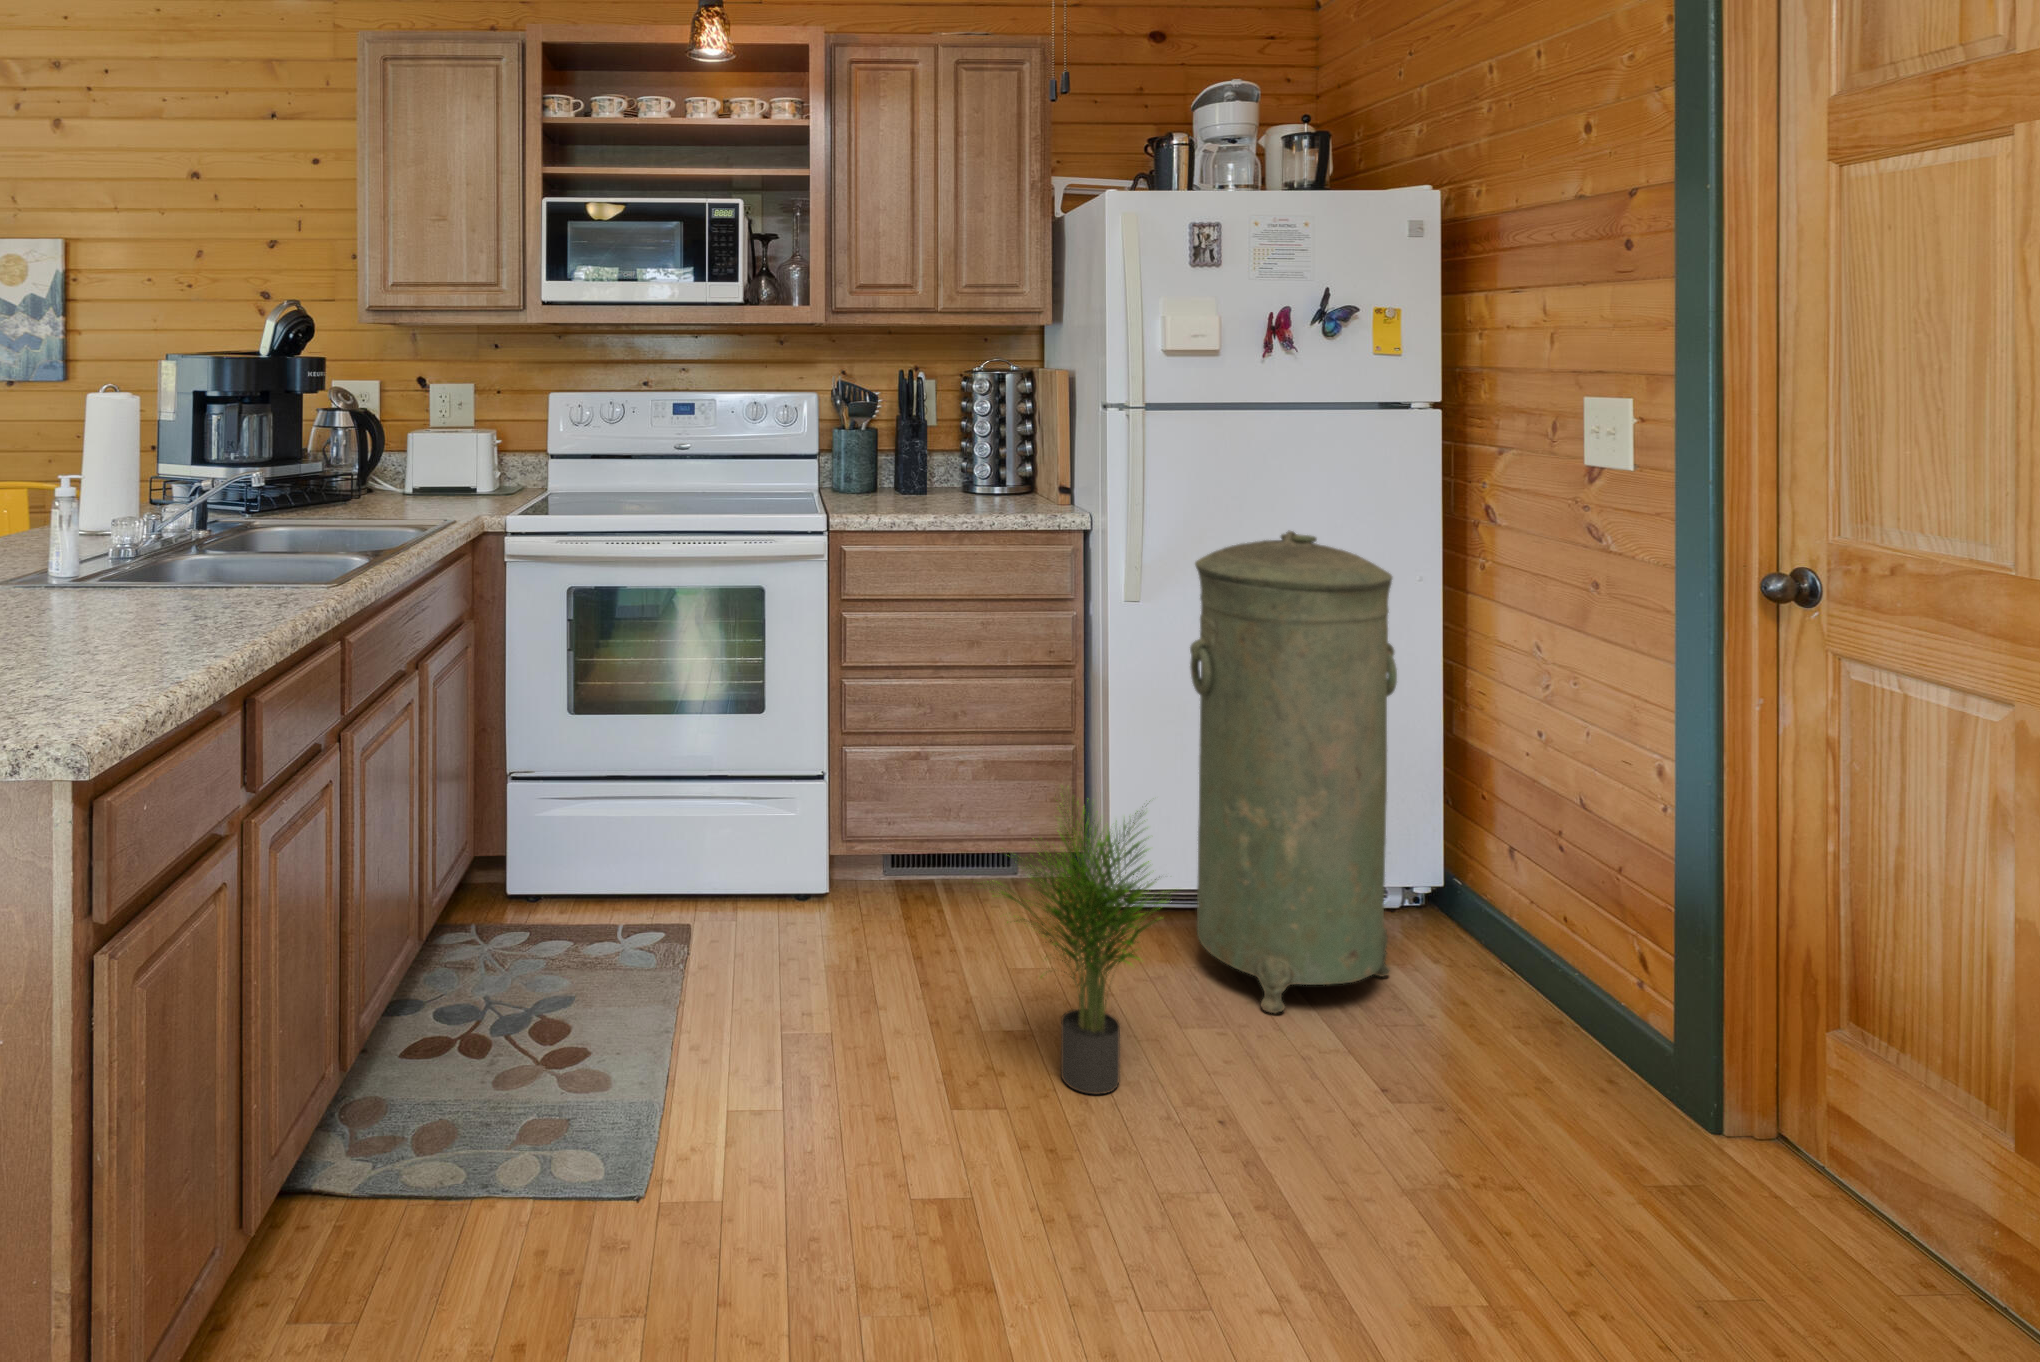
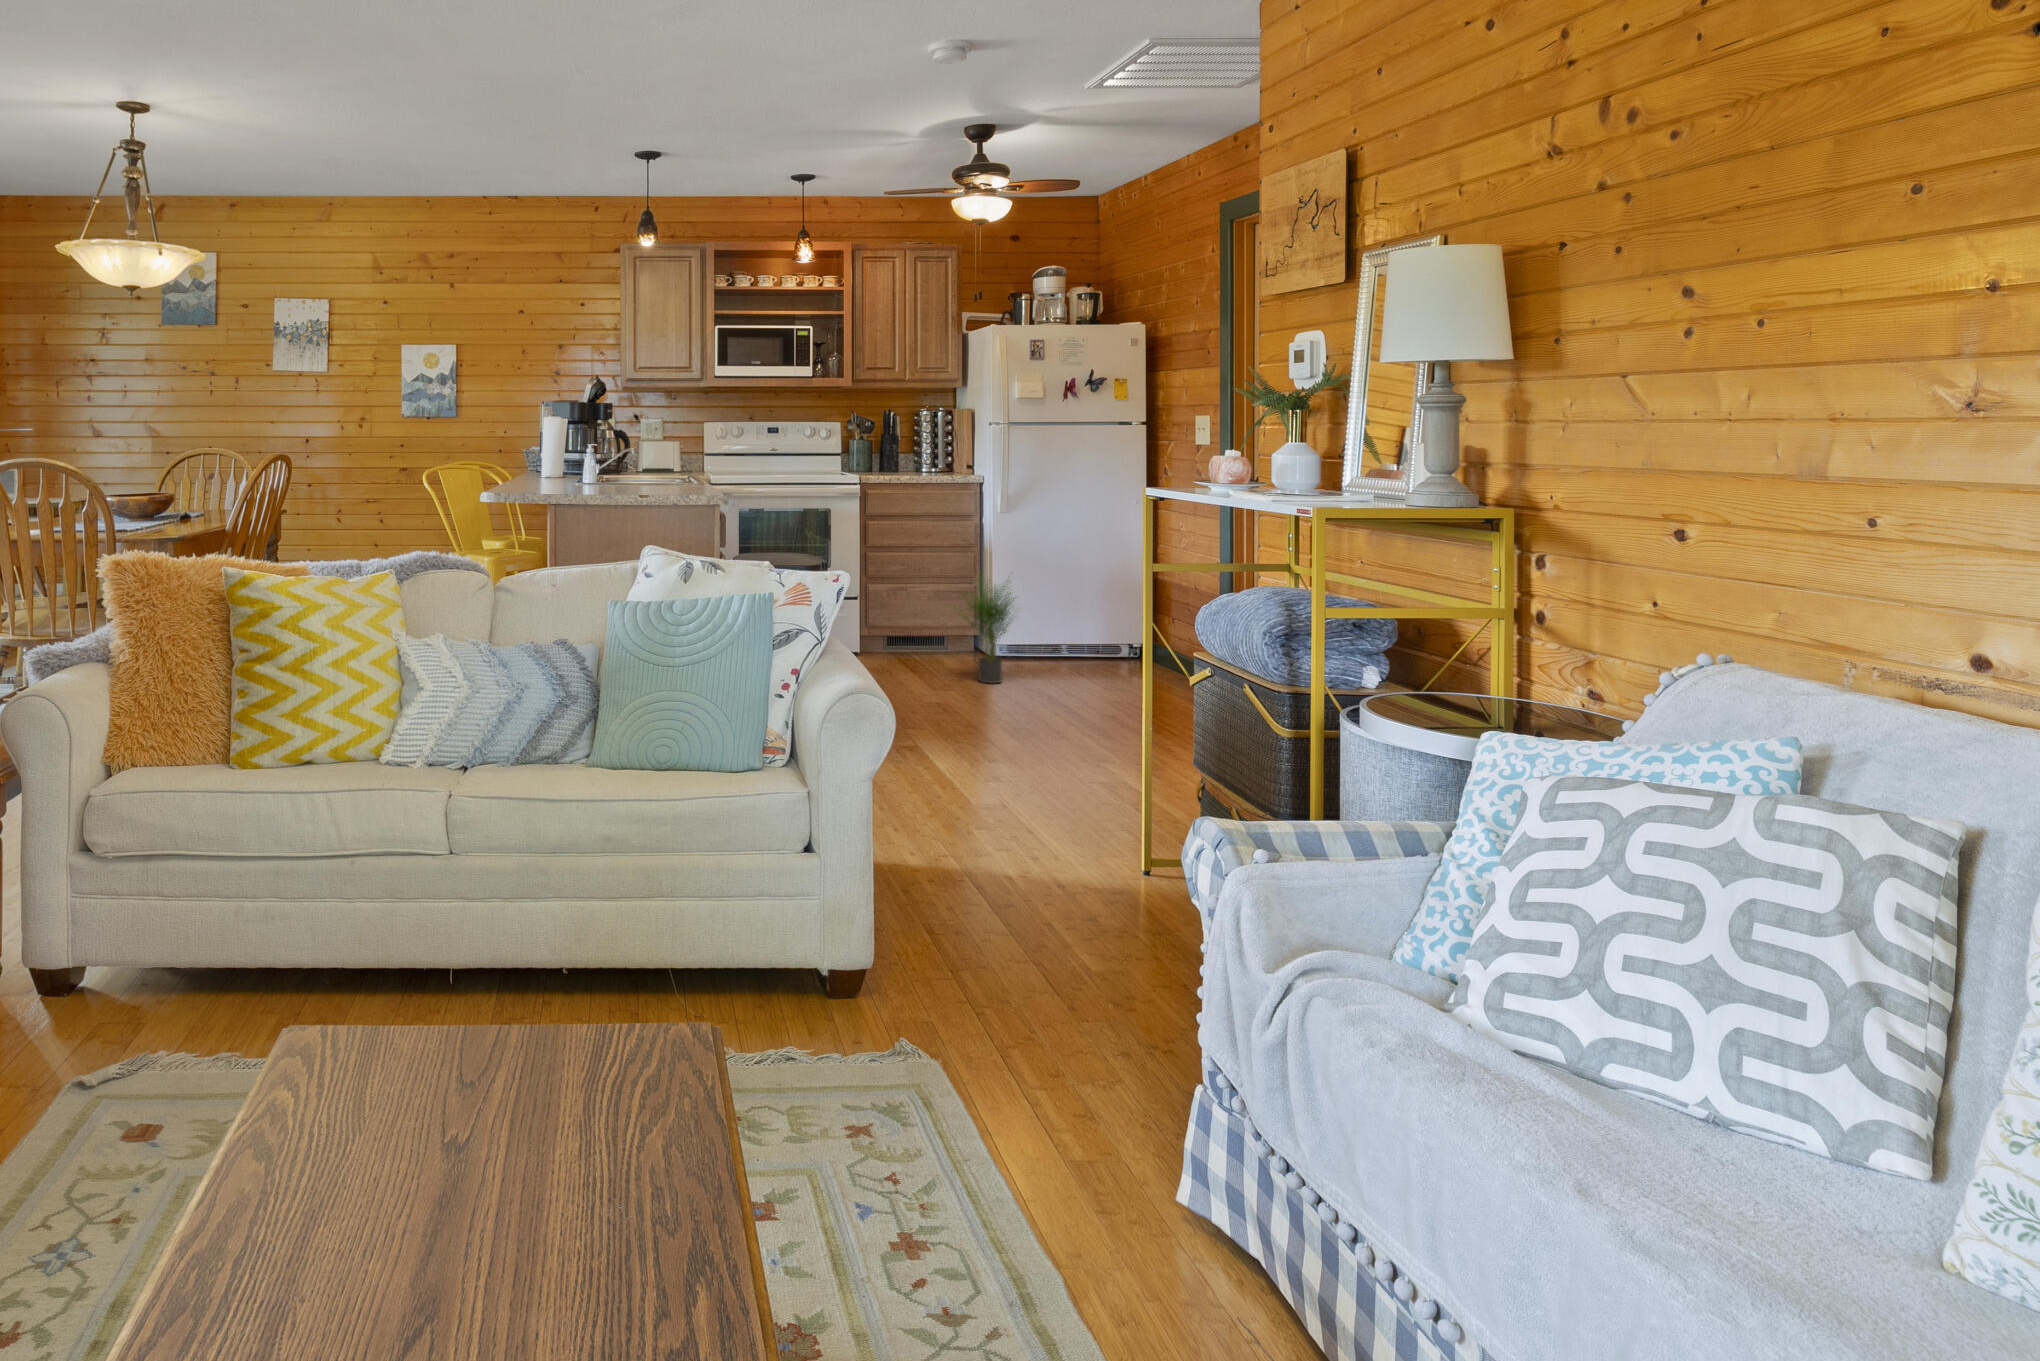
trash can: present [1190,531,1397,1013] -> none [1031,475,1119,672]

